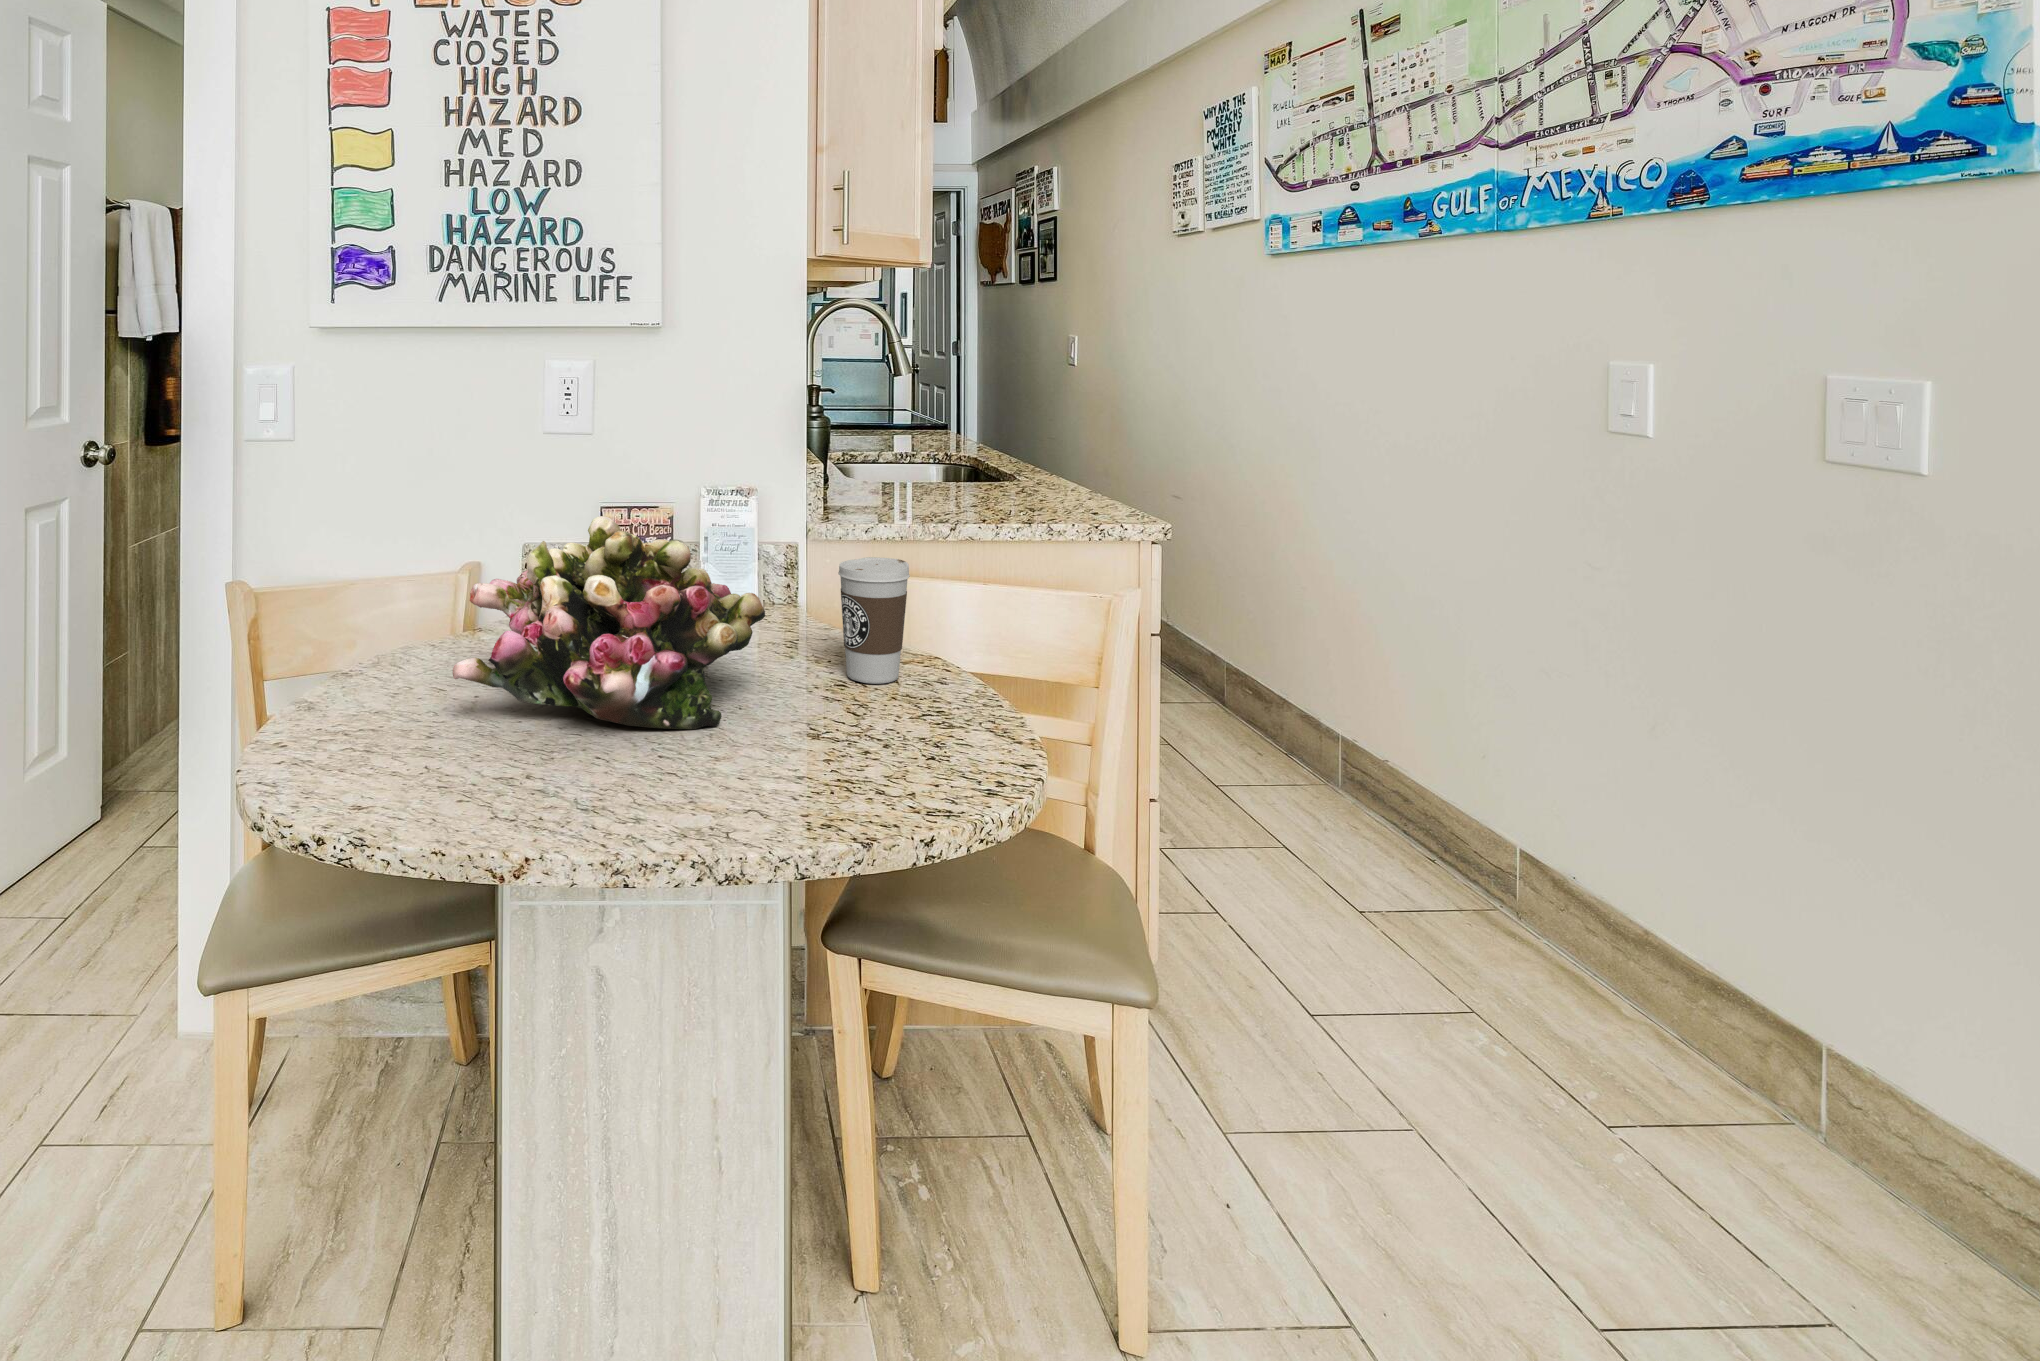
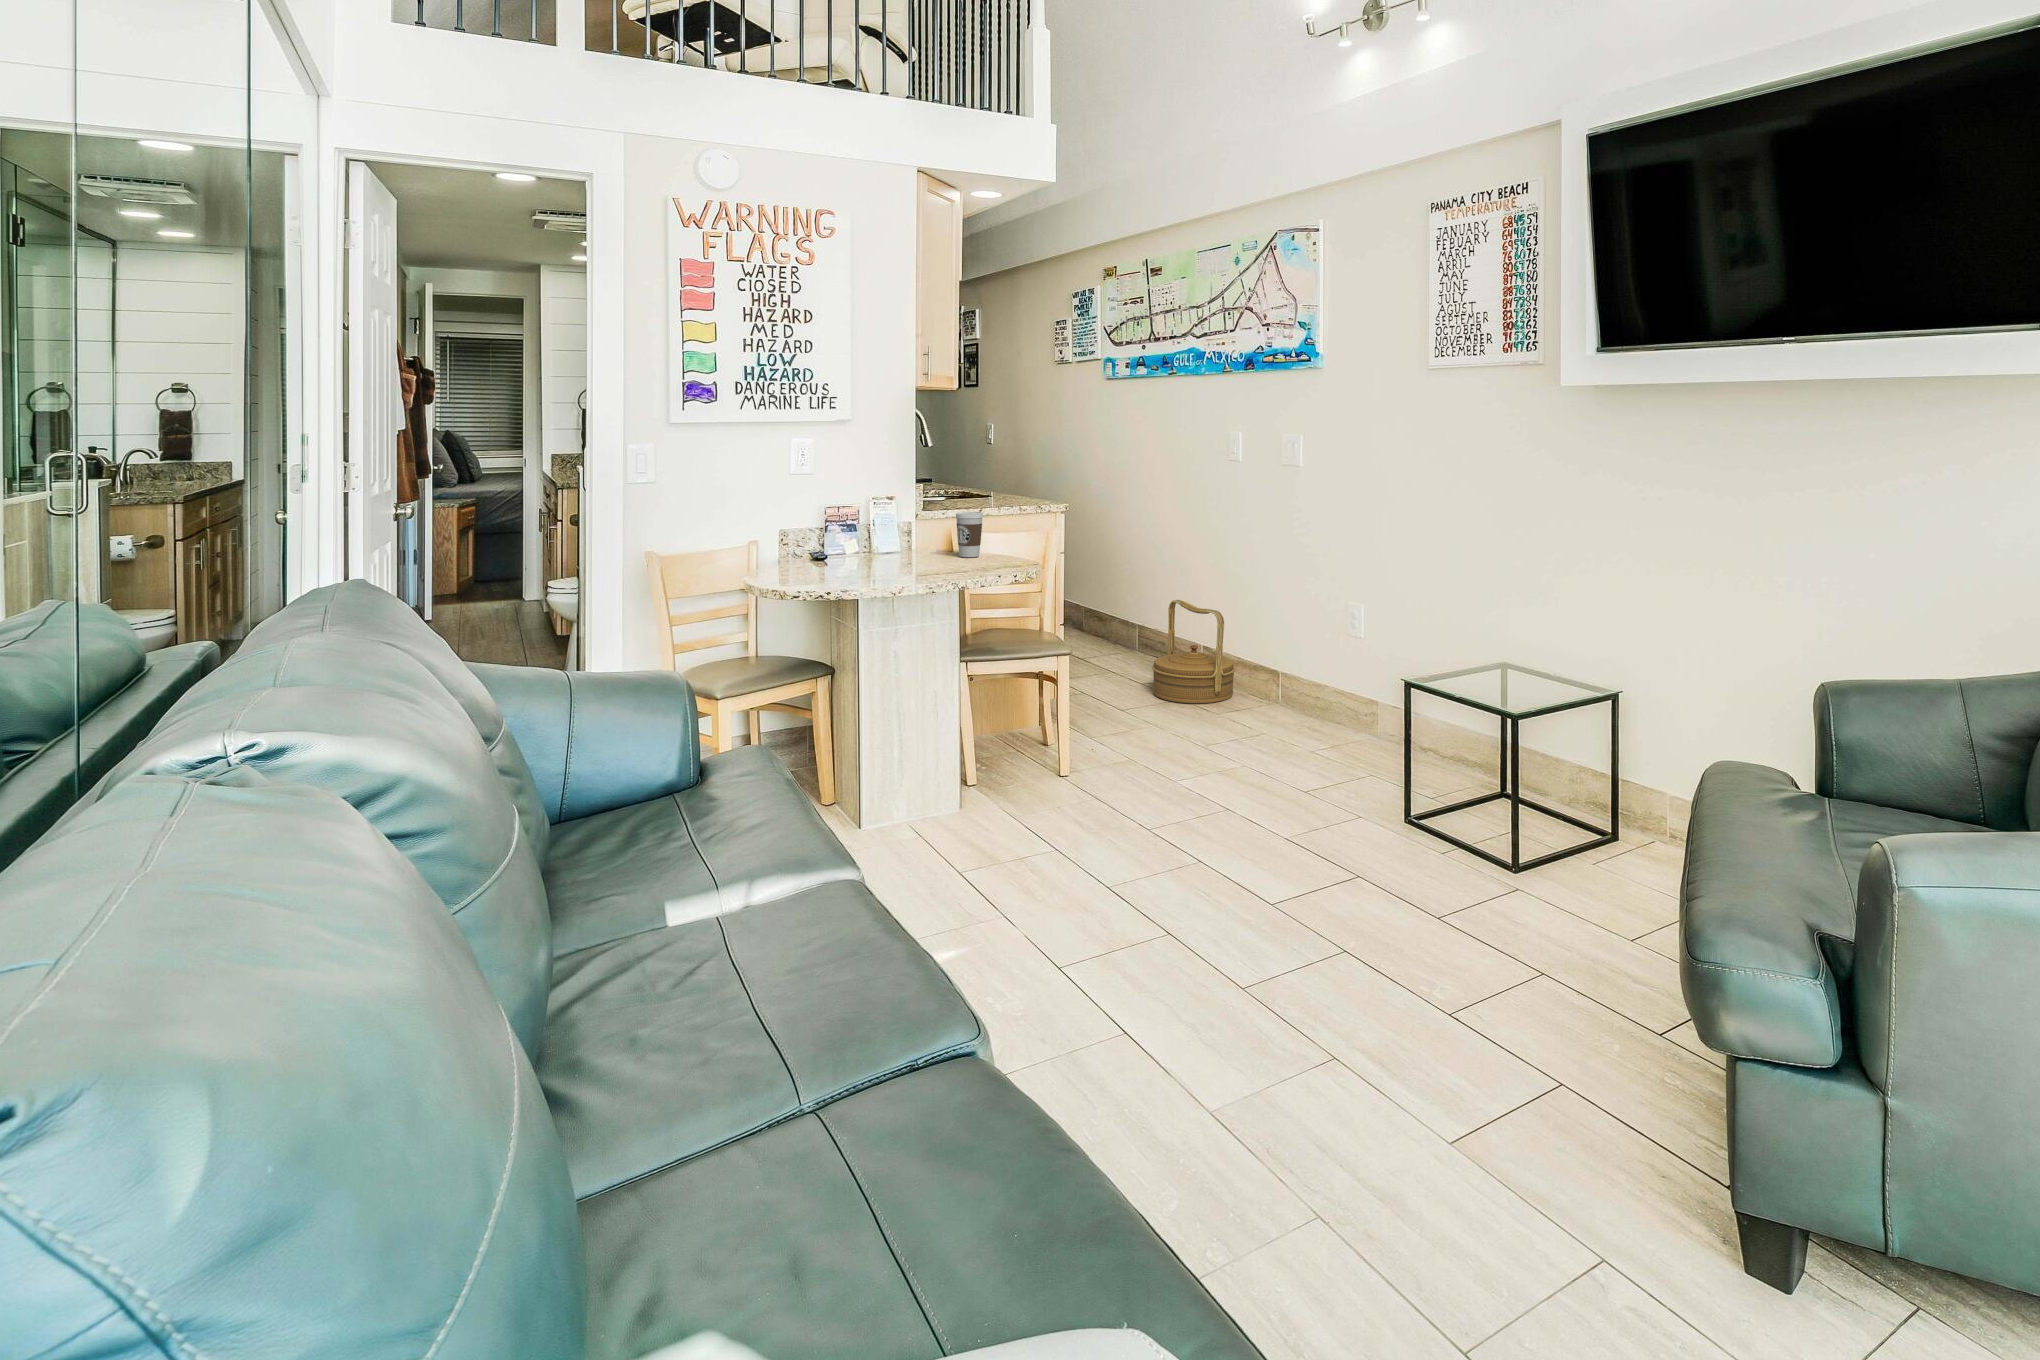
flower arrangement: present [453,516,765,729] -> none [827,497,939,567]
woven basket: none [1384,745,1633,1053] -> present [1152,600,1235,704]

